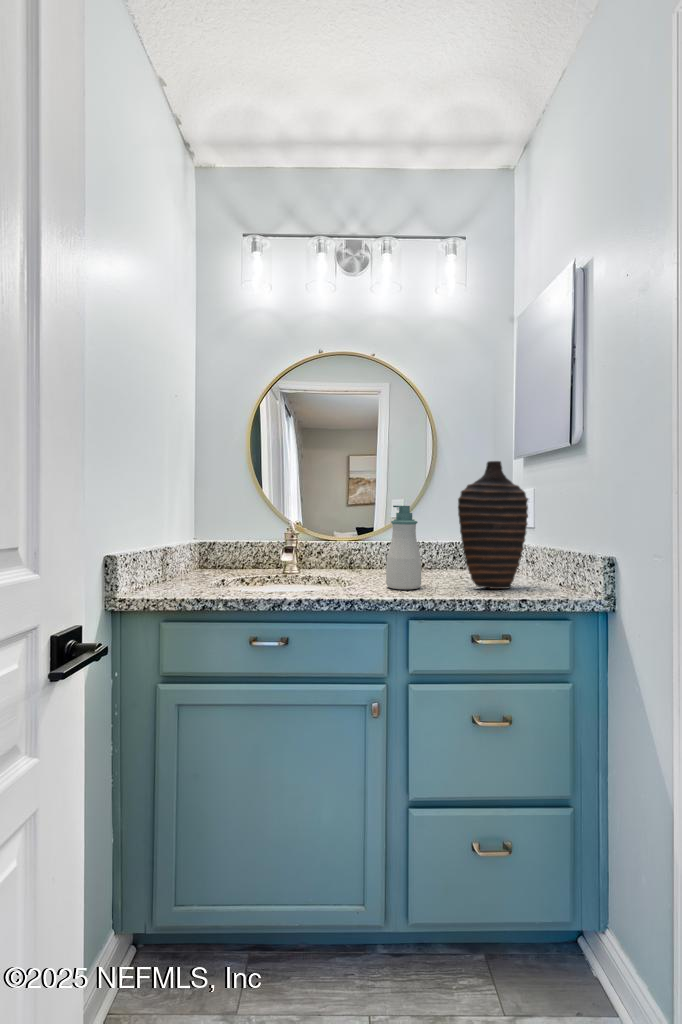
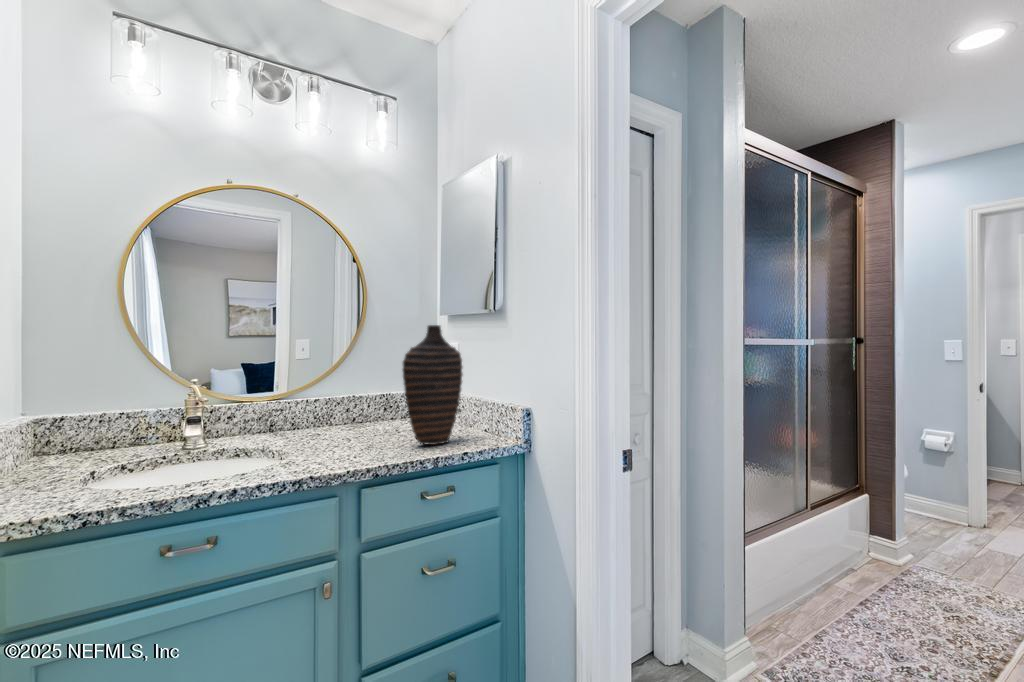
soap bottle: present [386,506,421,590] -> none [328,369,366,457]

